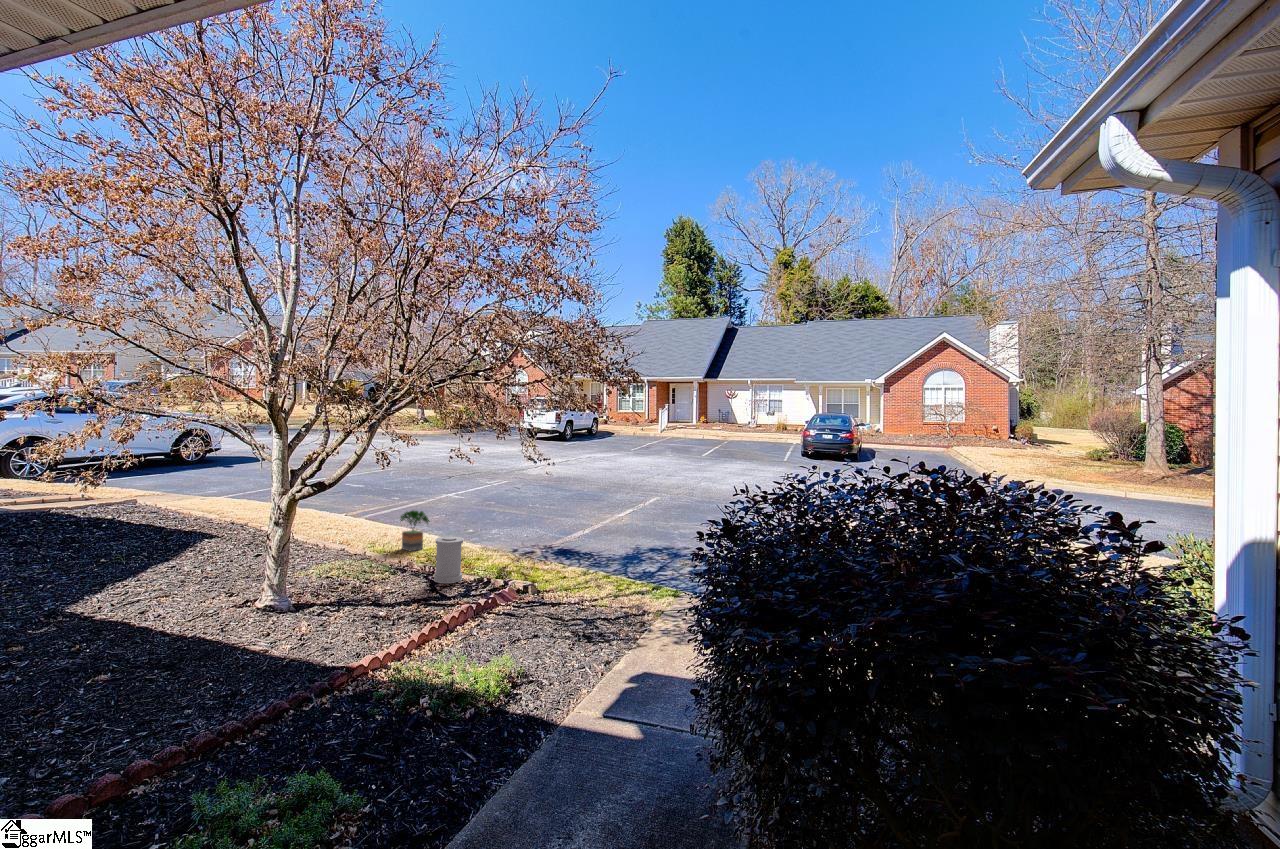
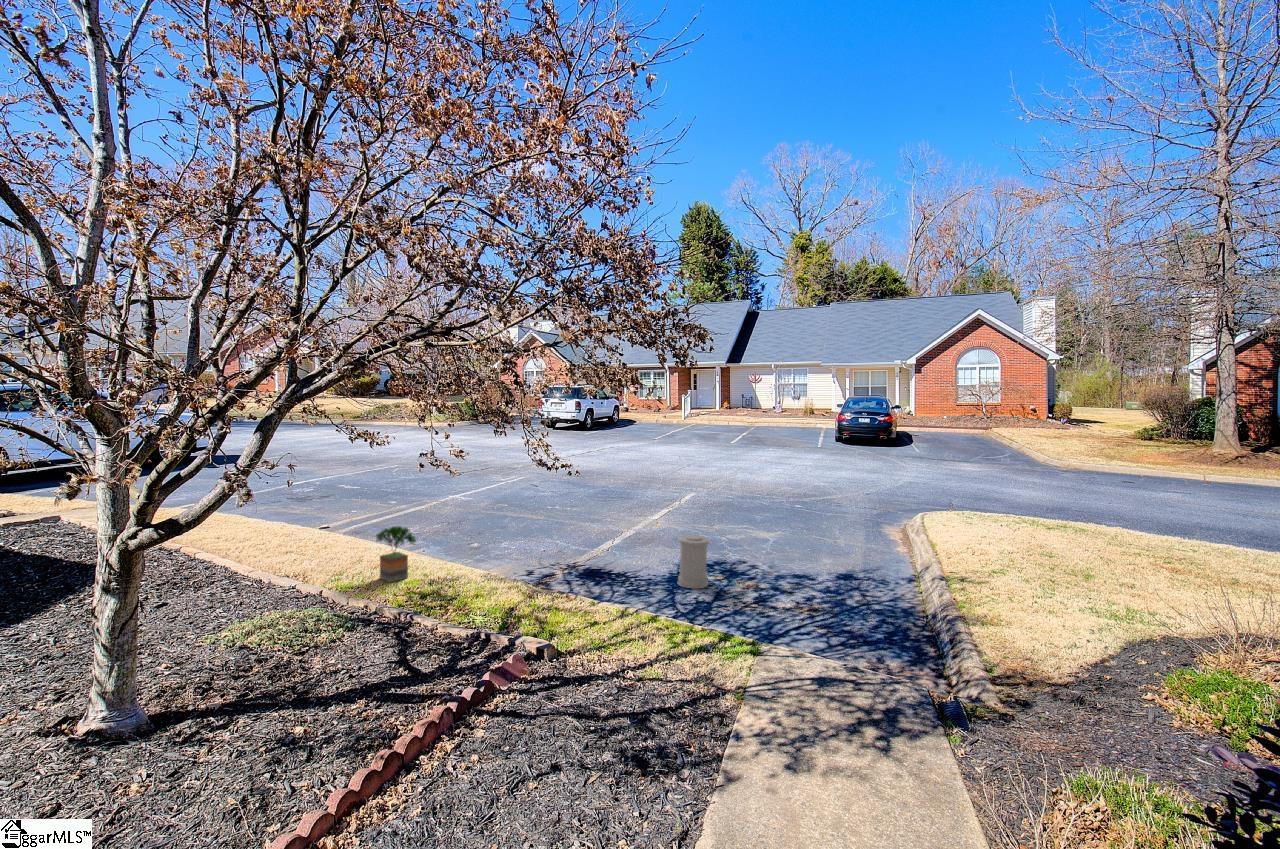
trash can: present [434,536,464,583] -> present [678,535,709,588]

